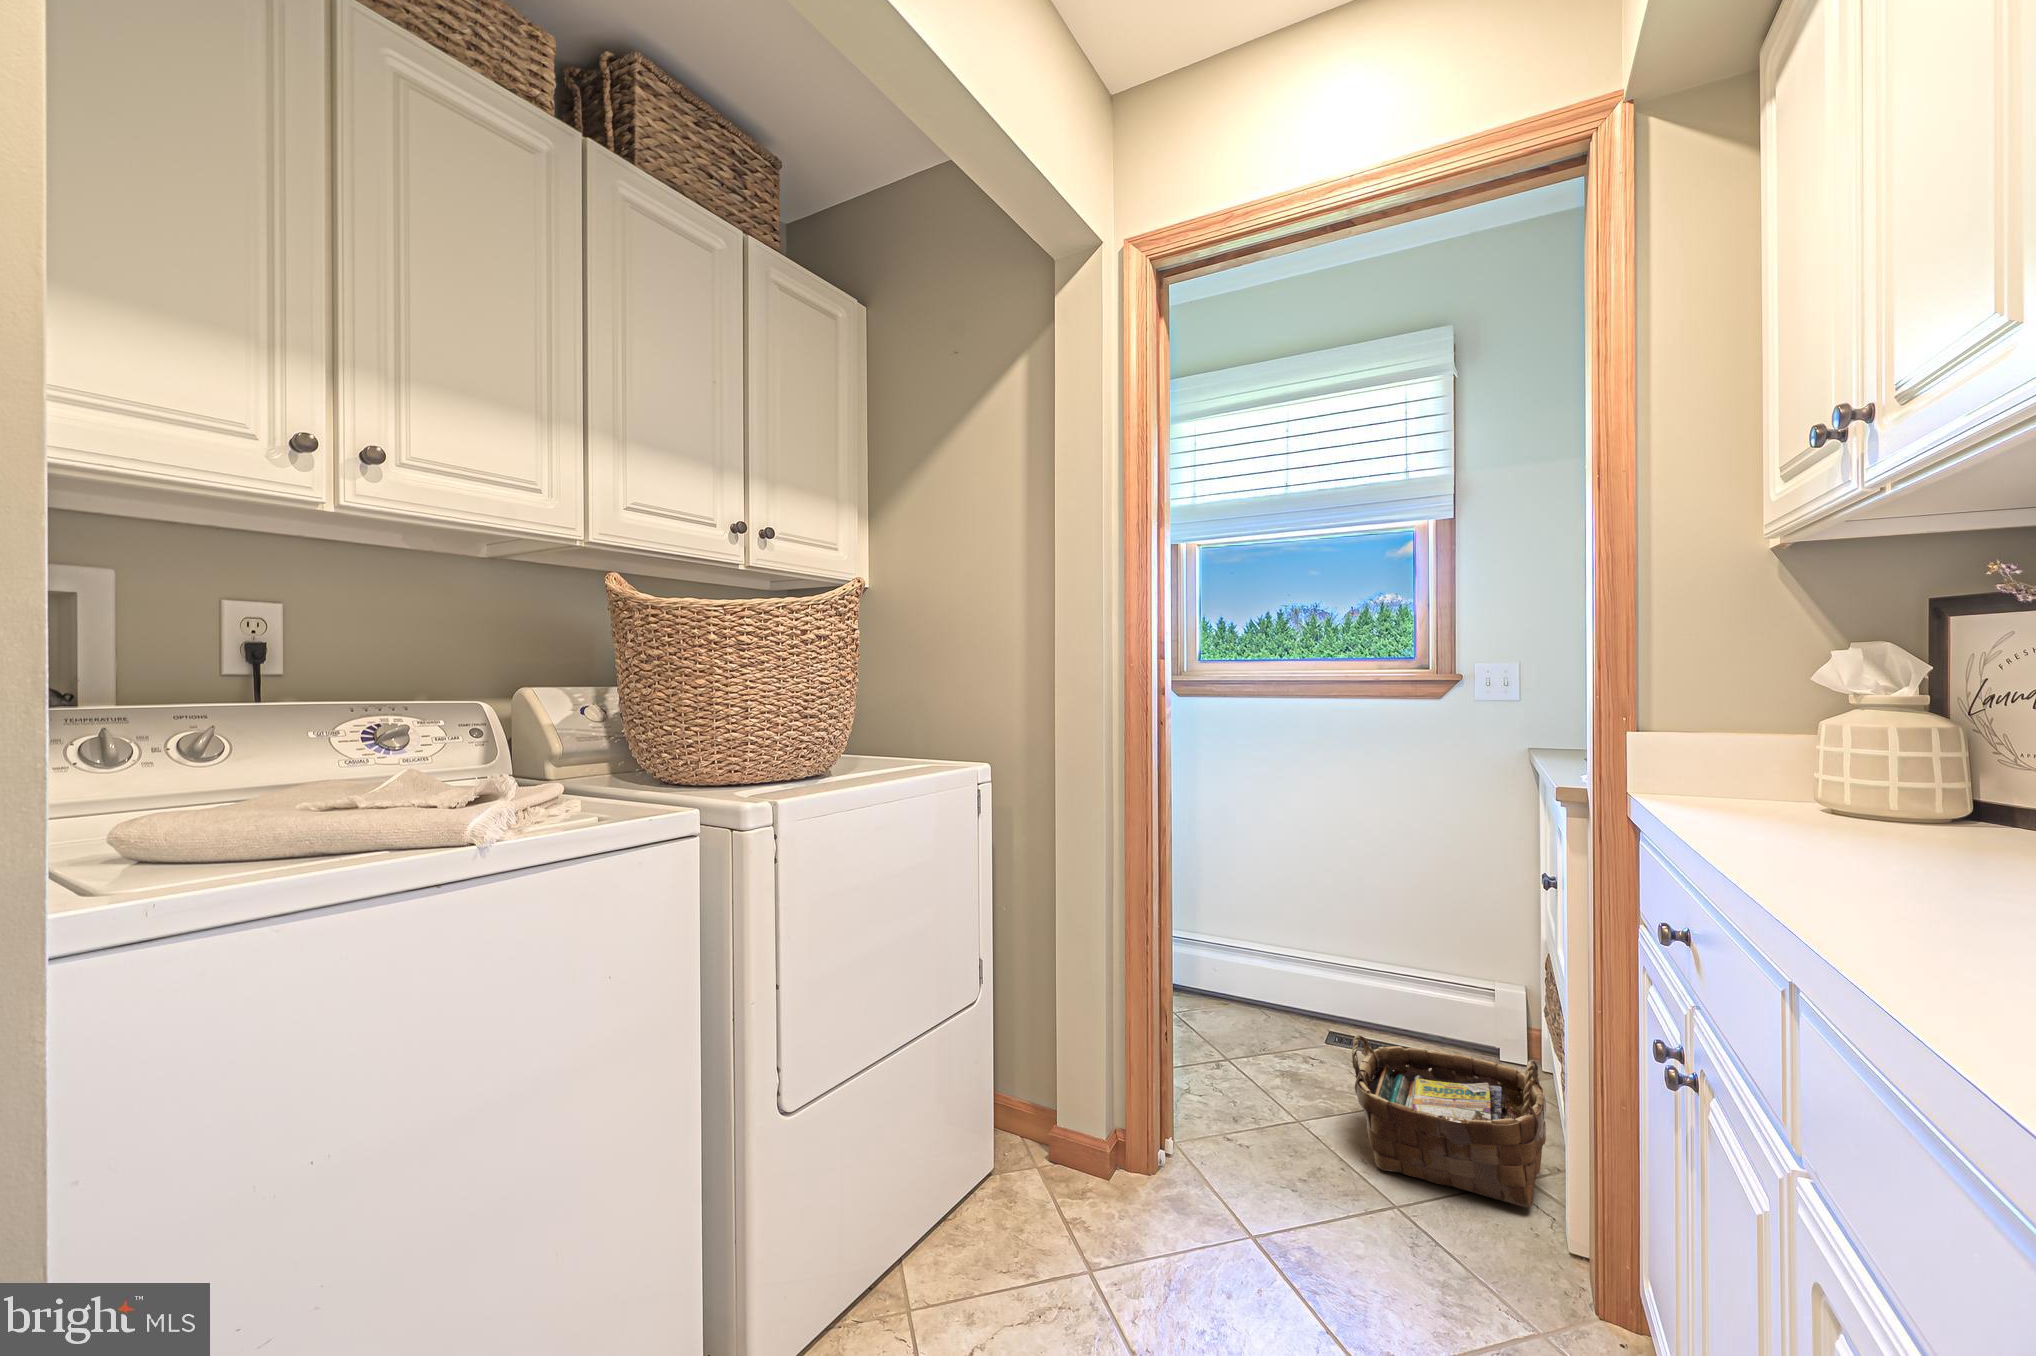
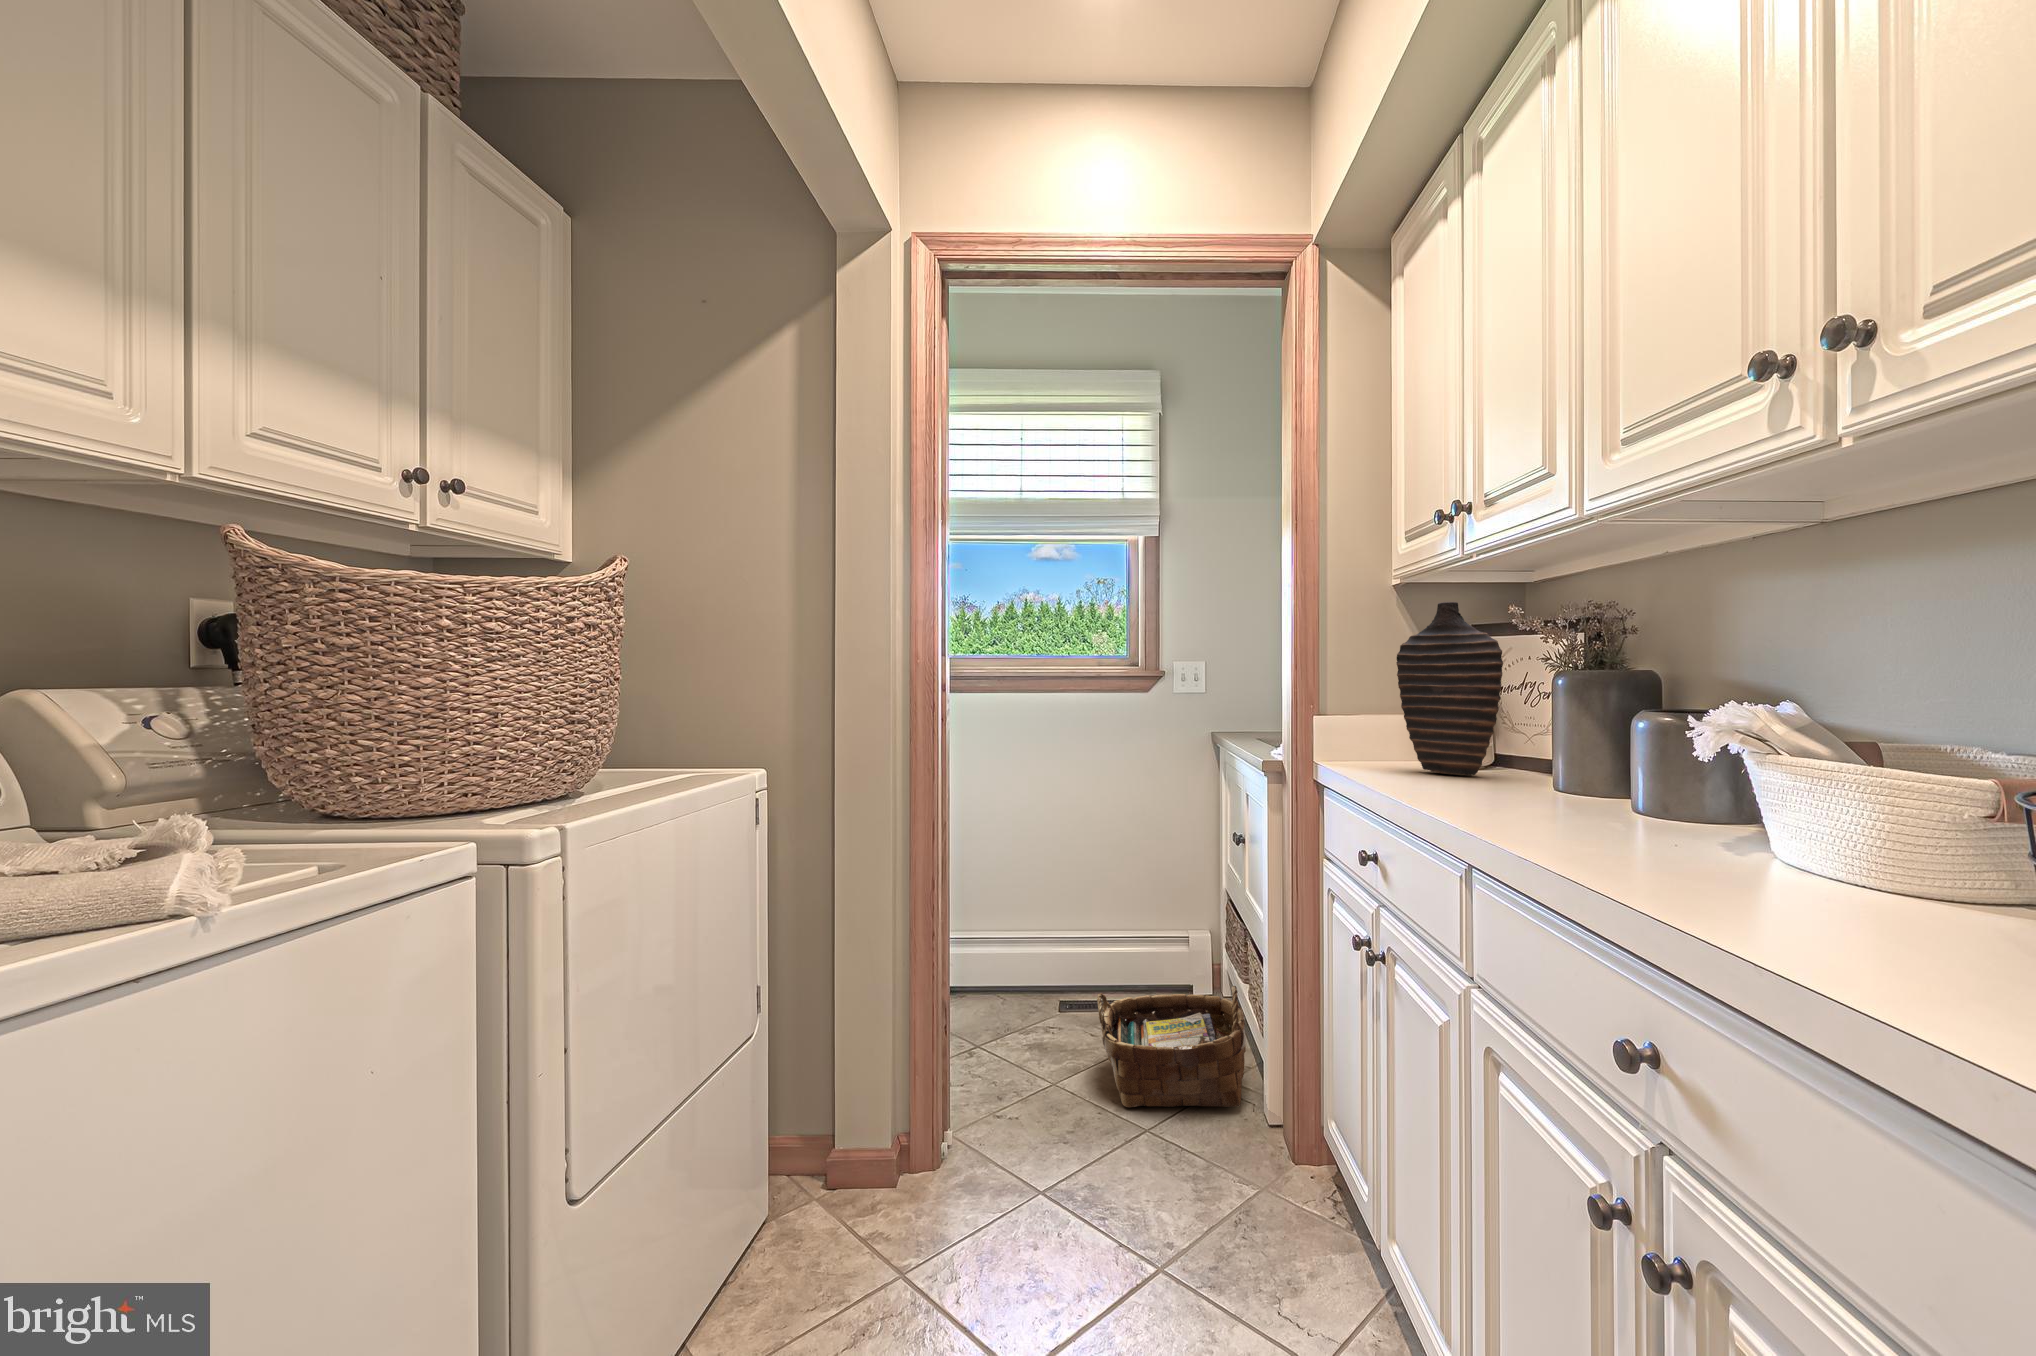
decorative vase: none [1752,590,1939,836] -> present [1396,602,1503,776]

